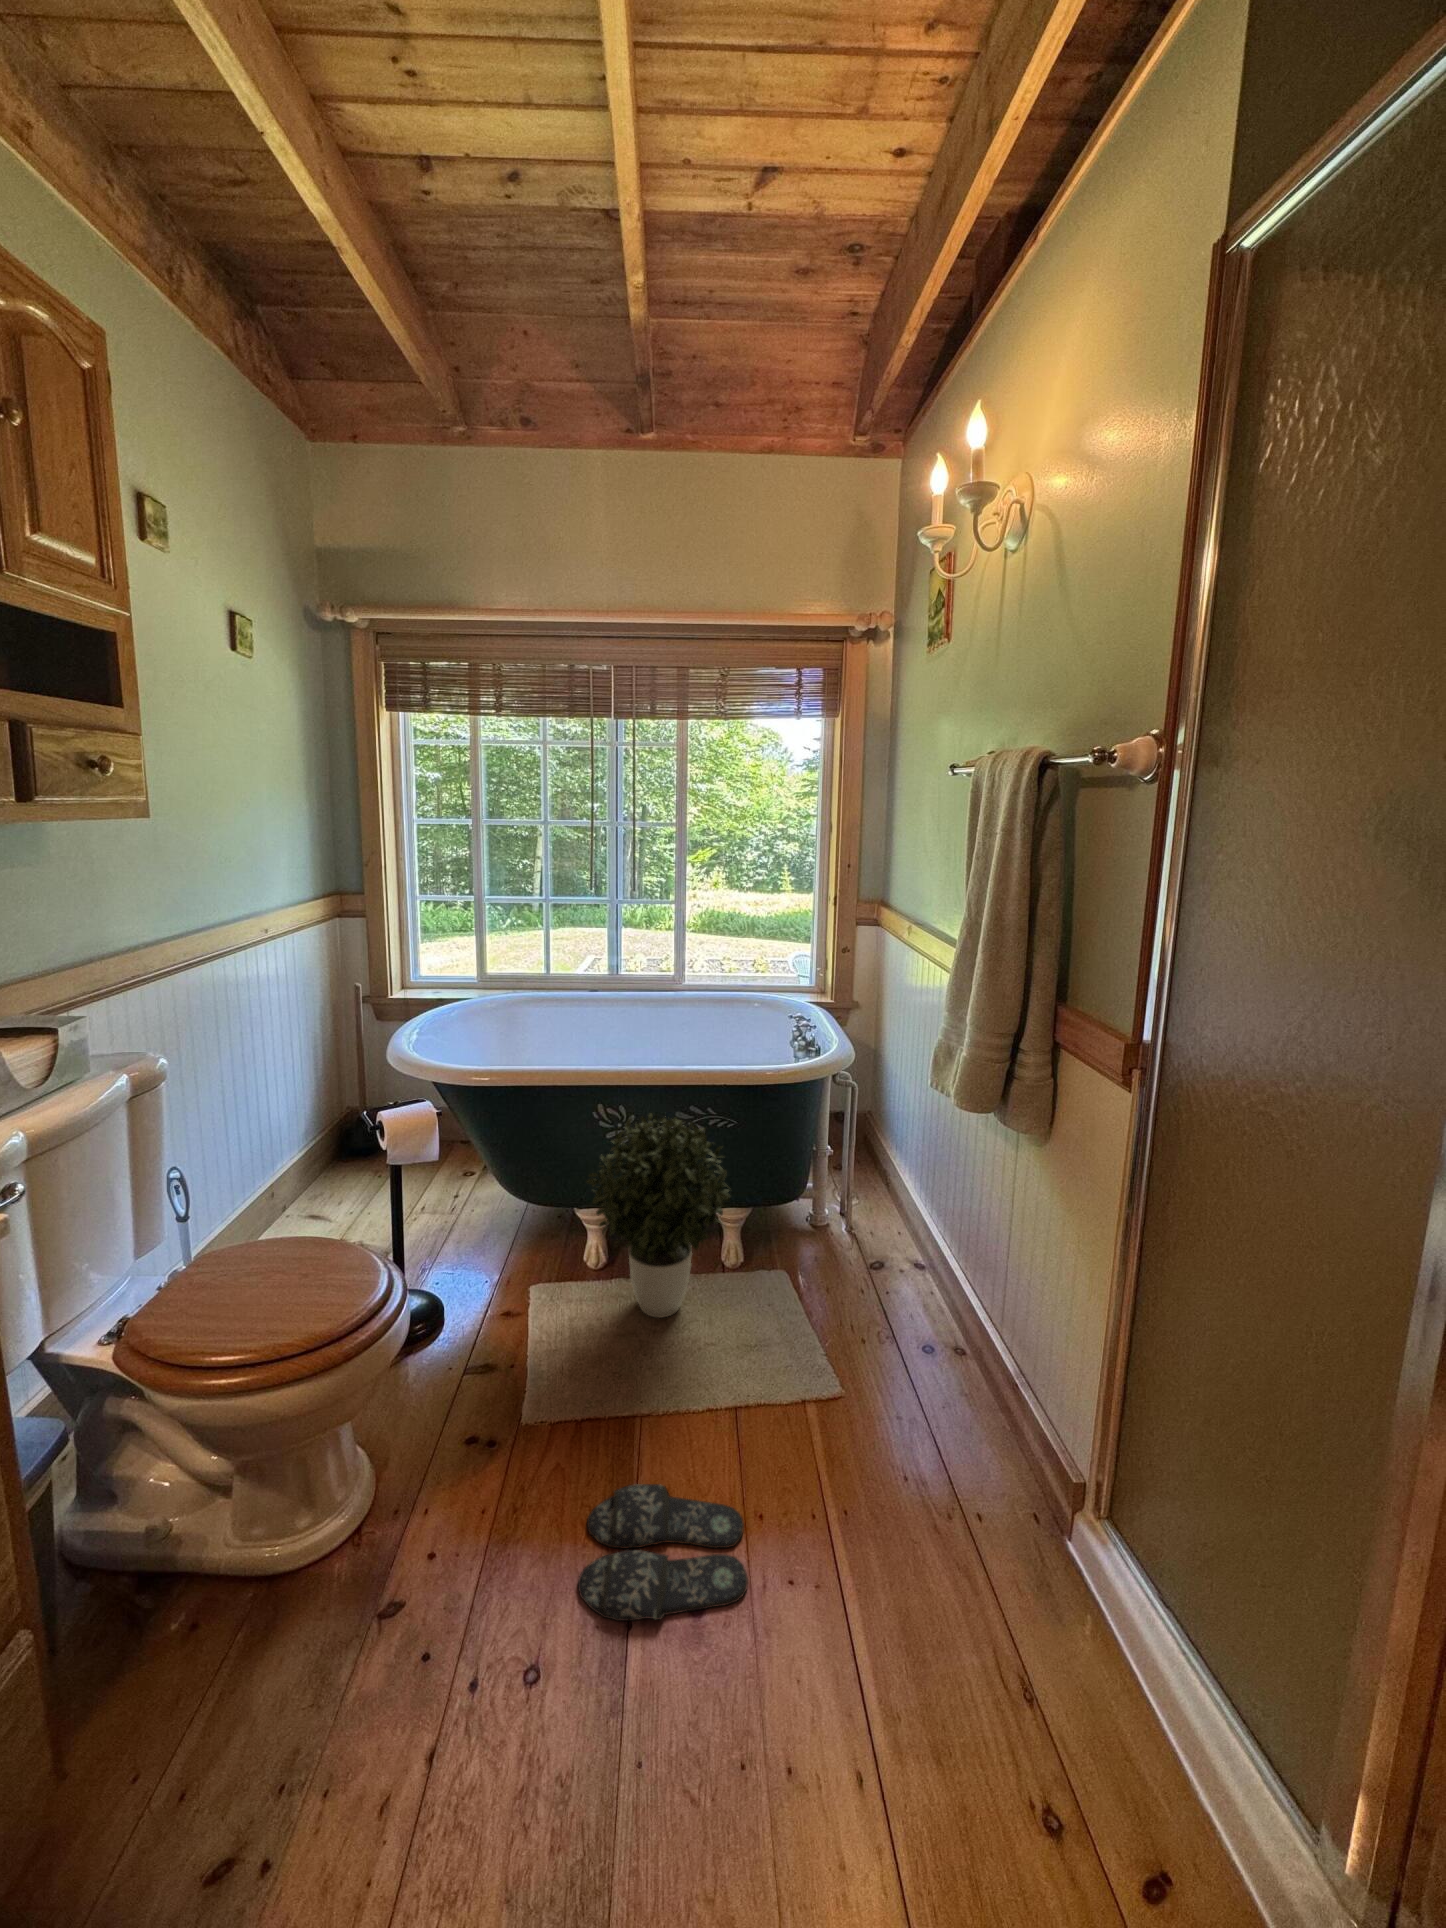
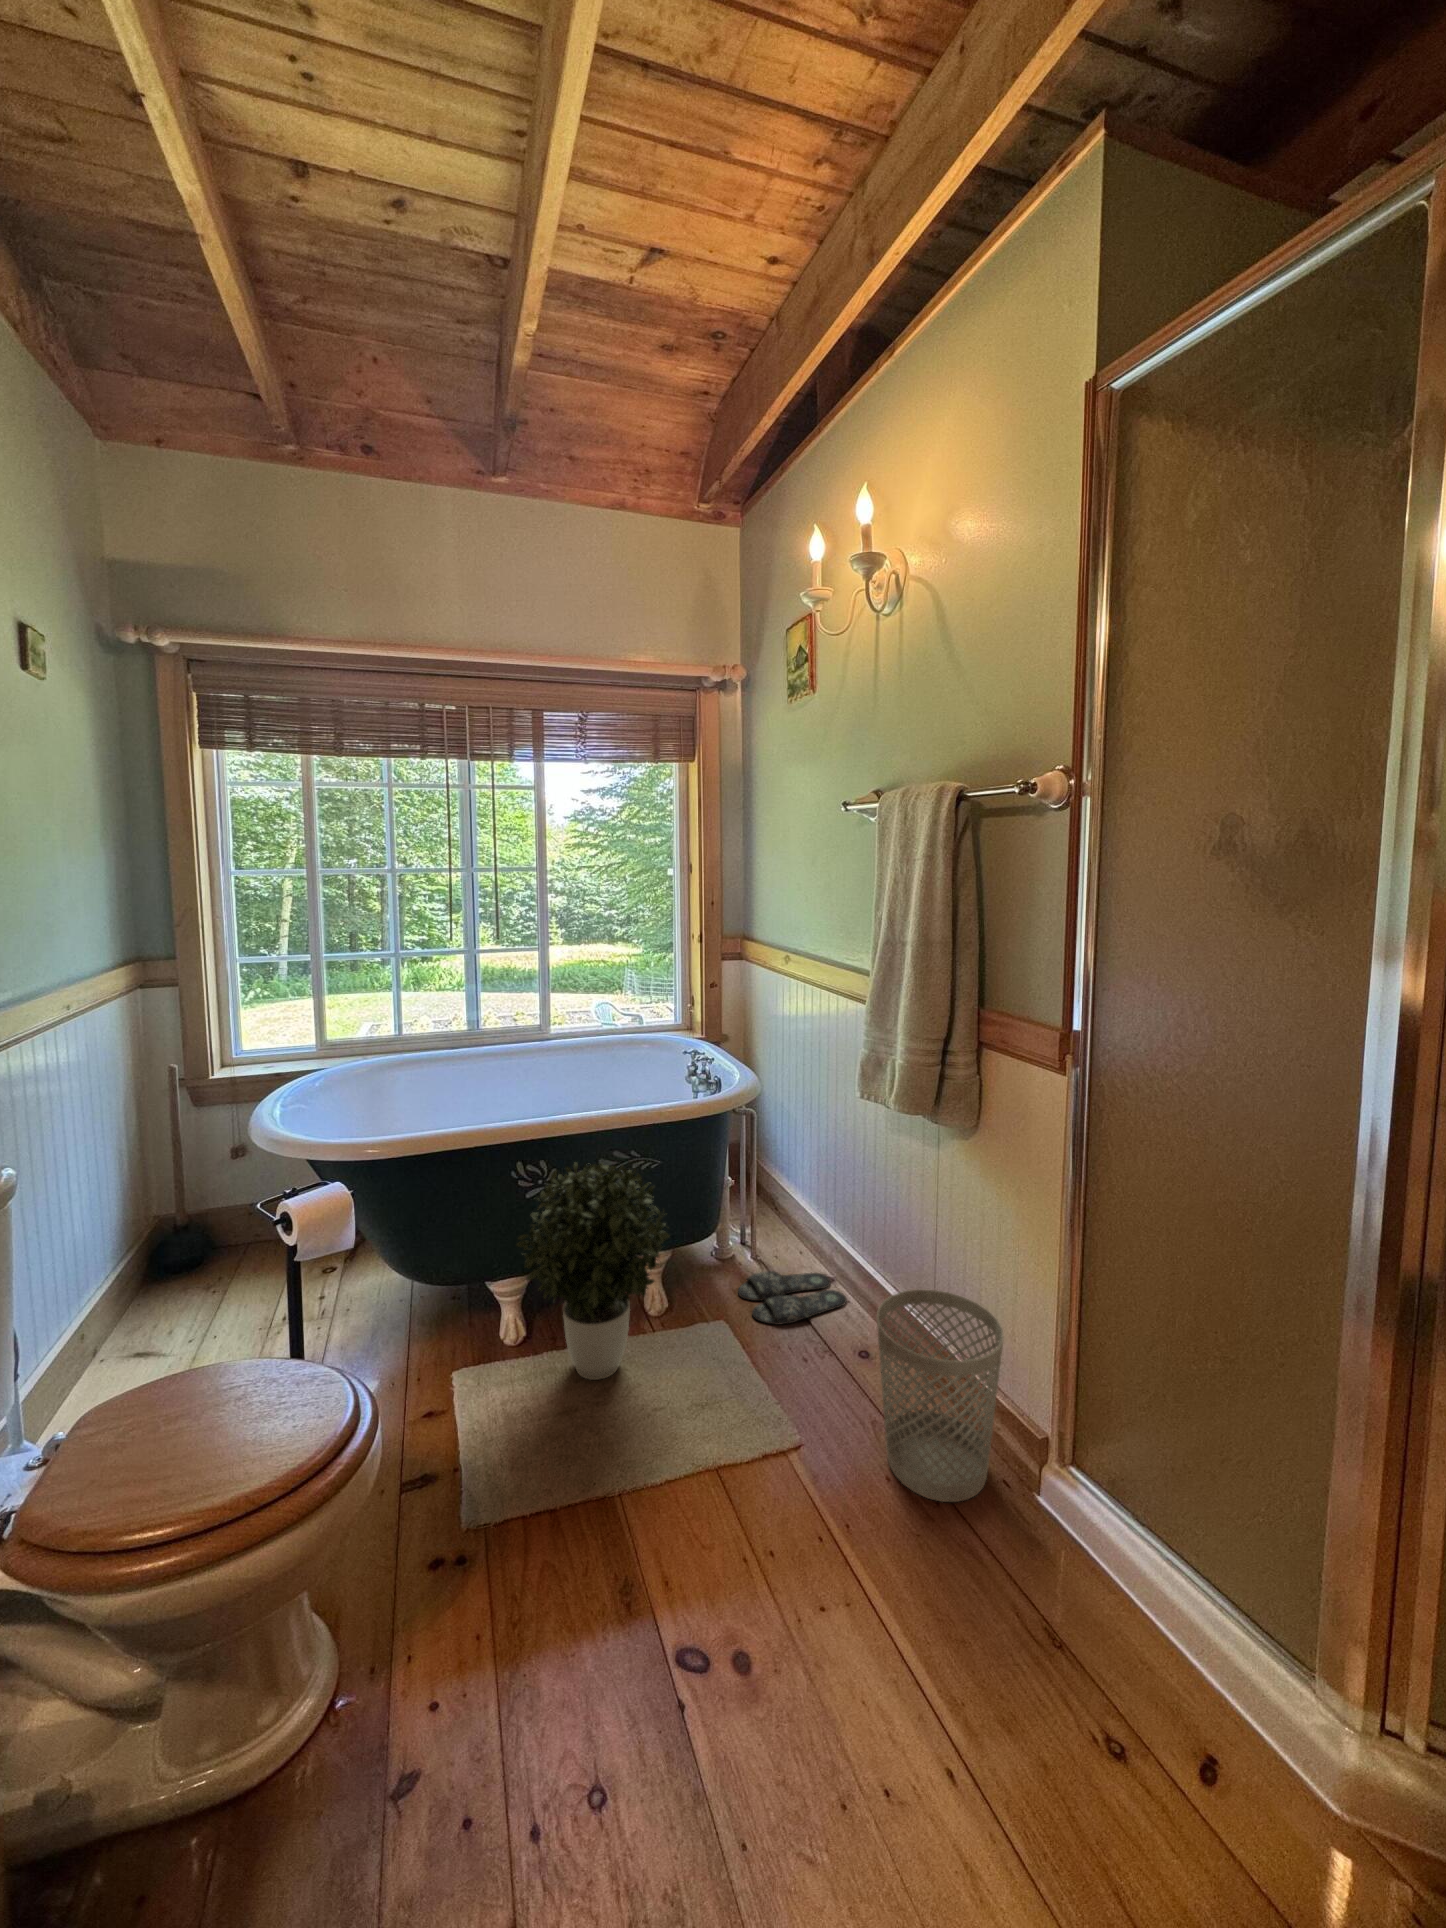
wastebasket: none [905,1296,1044,1524] -> present [877,1290,1004,1502]
slippers: present [578,1484,748,1621] -> present [738,1271,847,1325]

